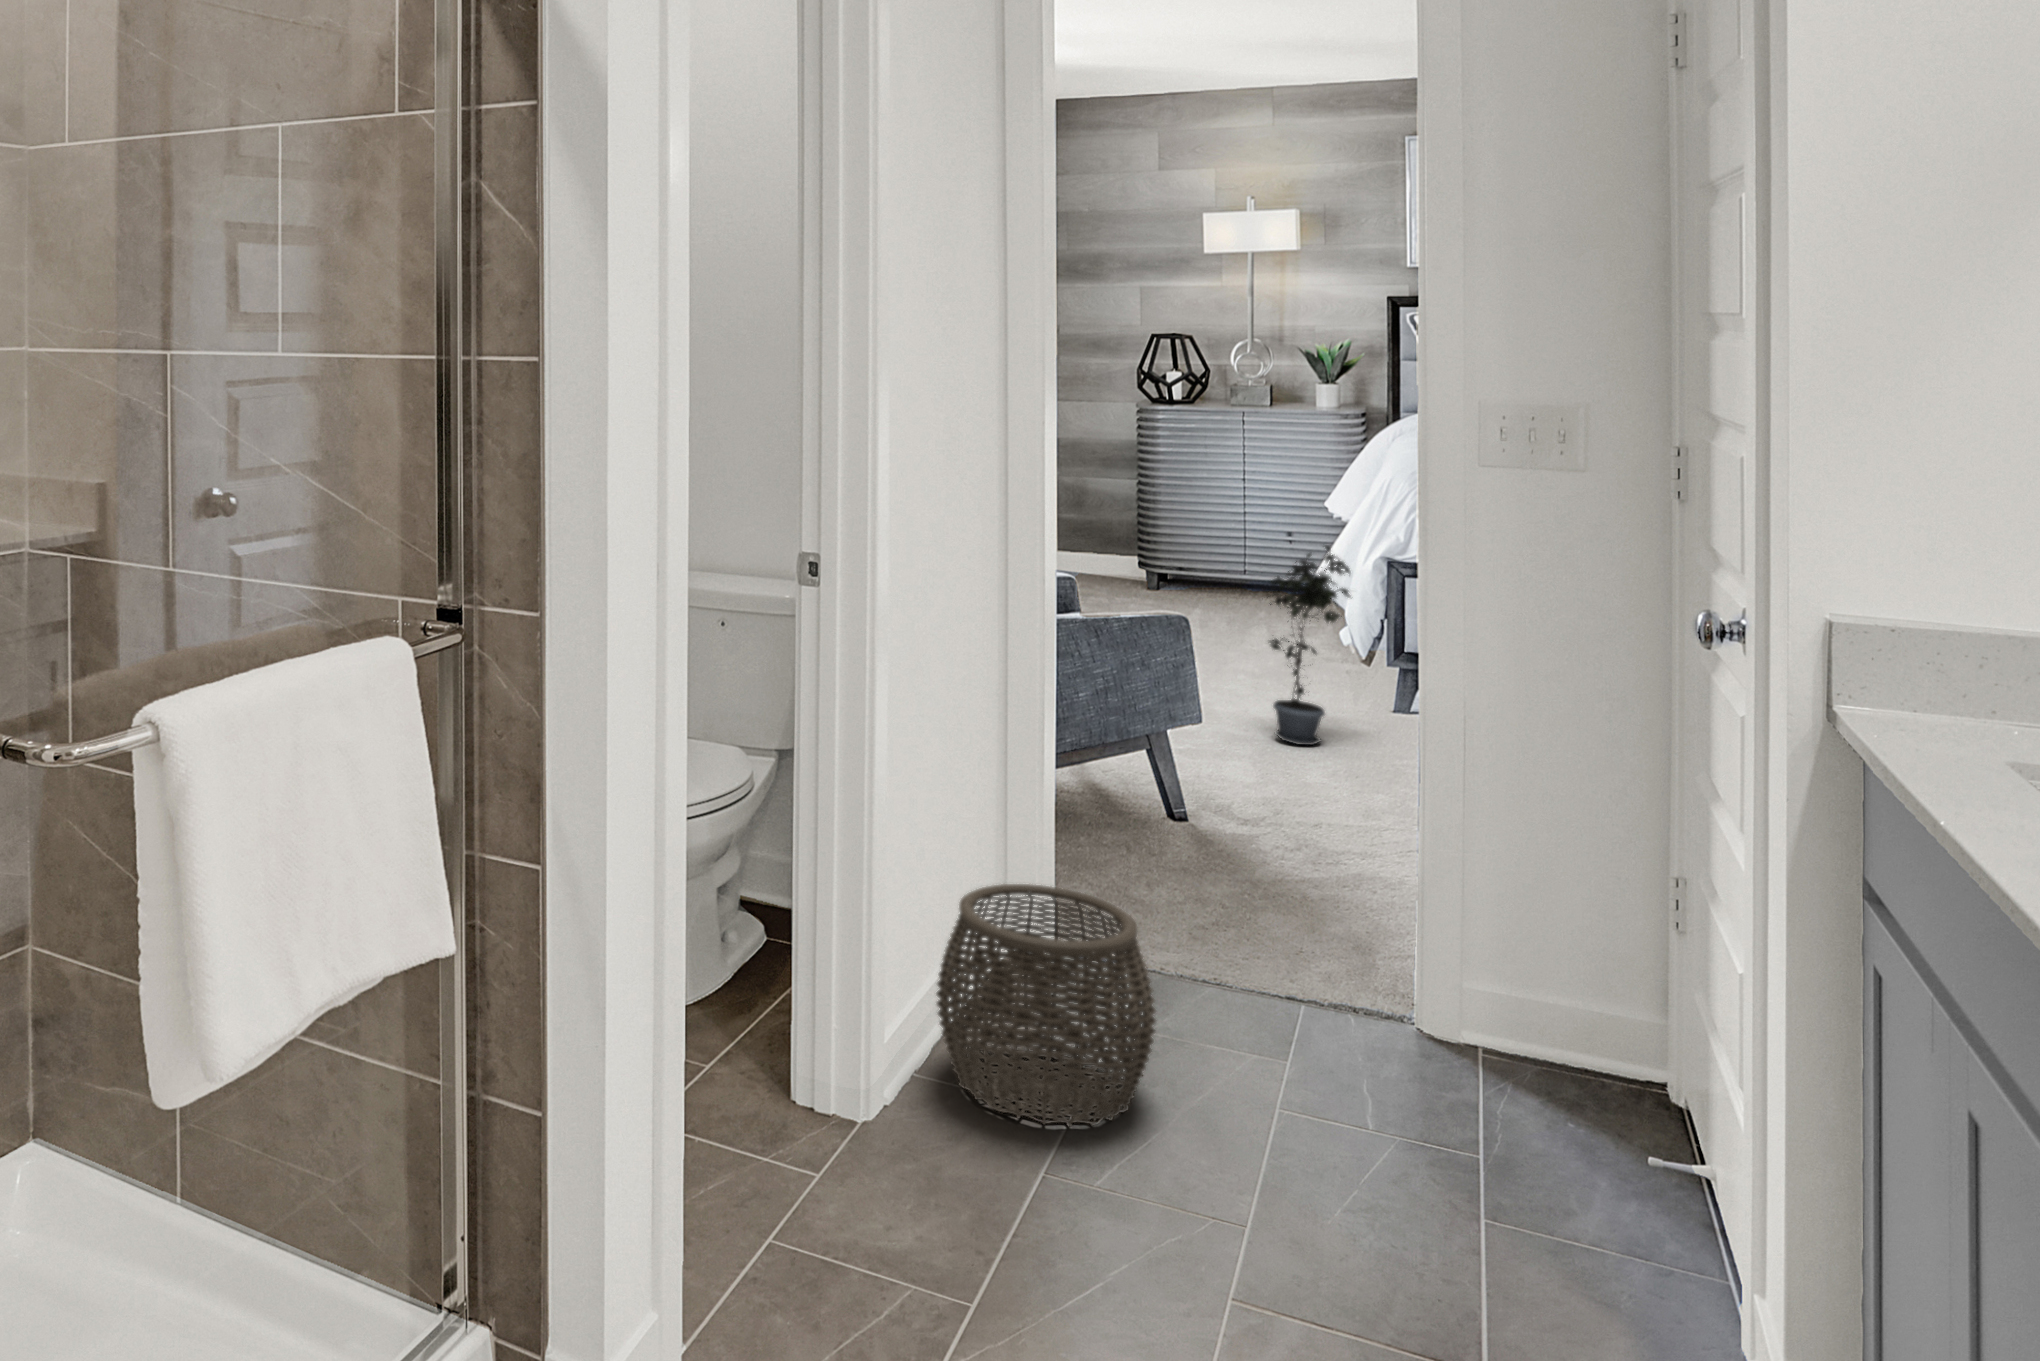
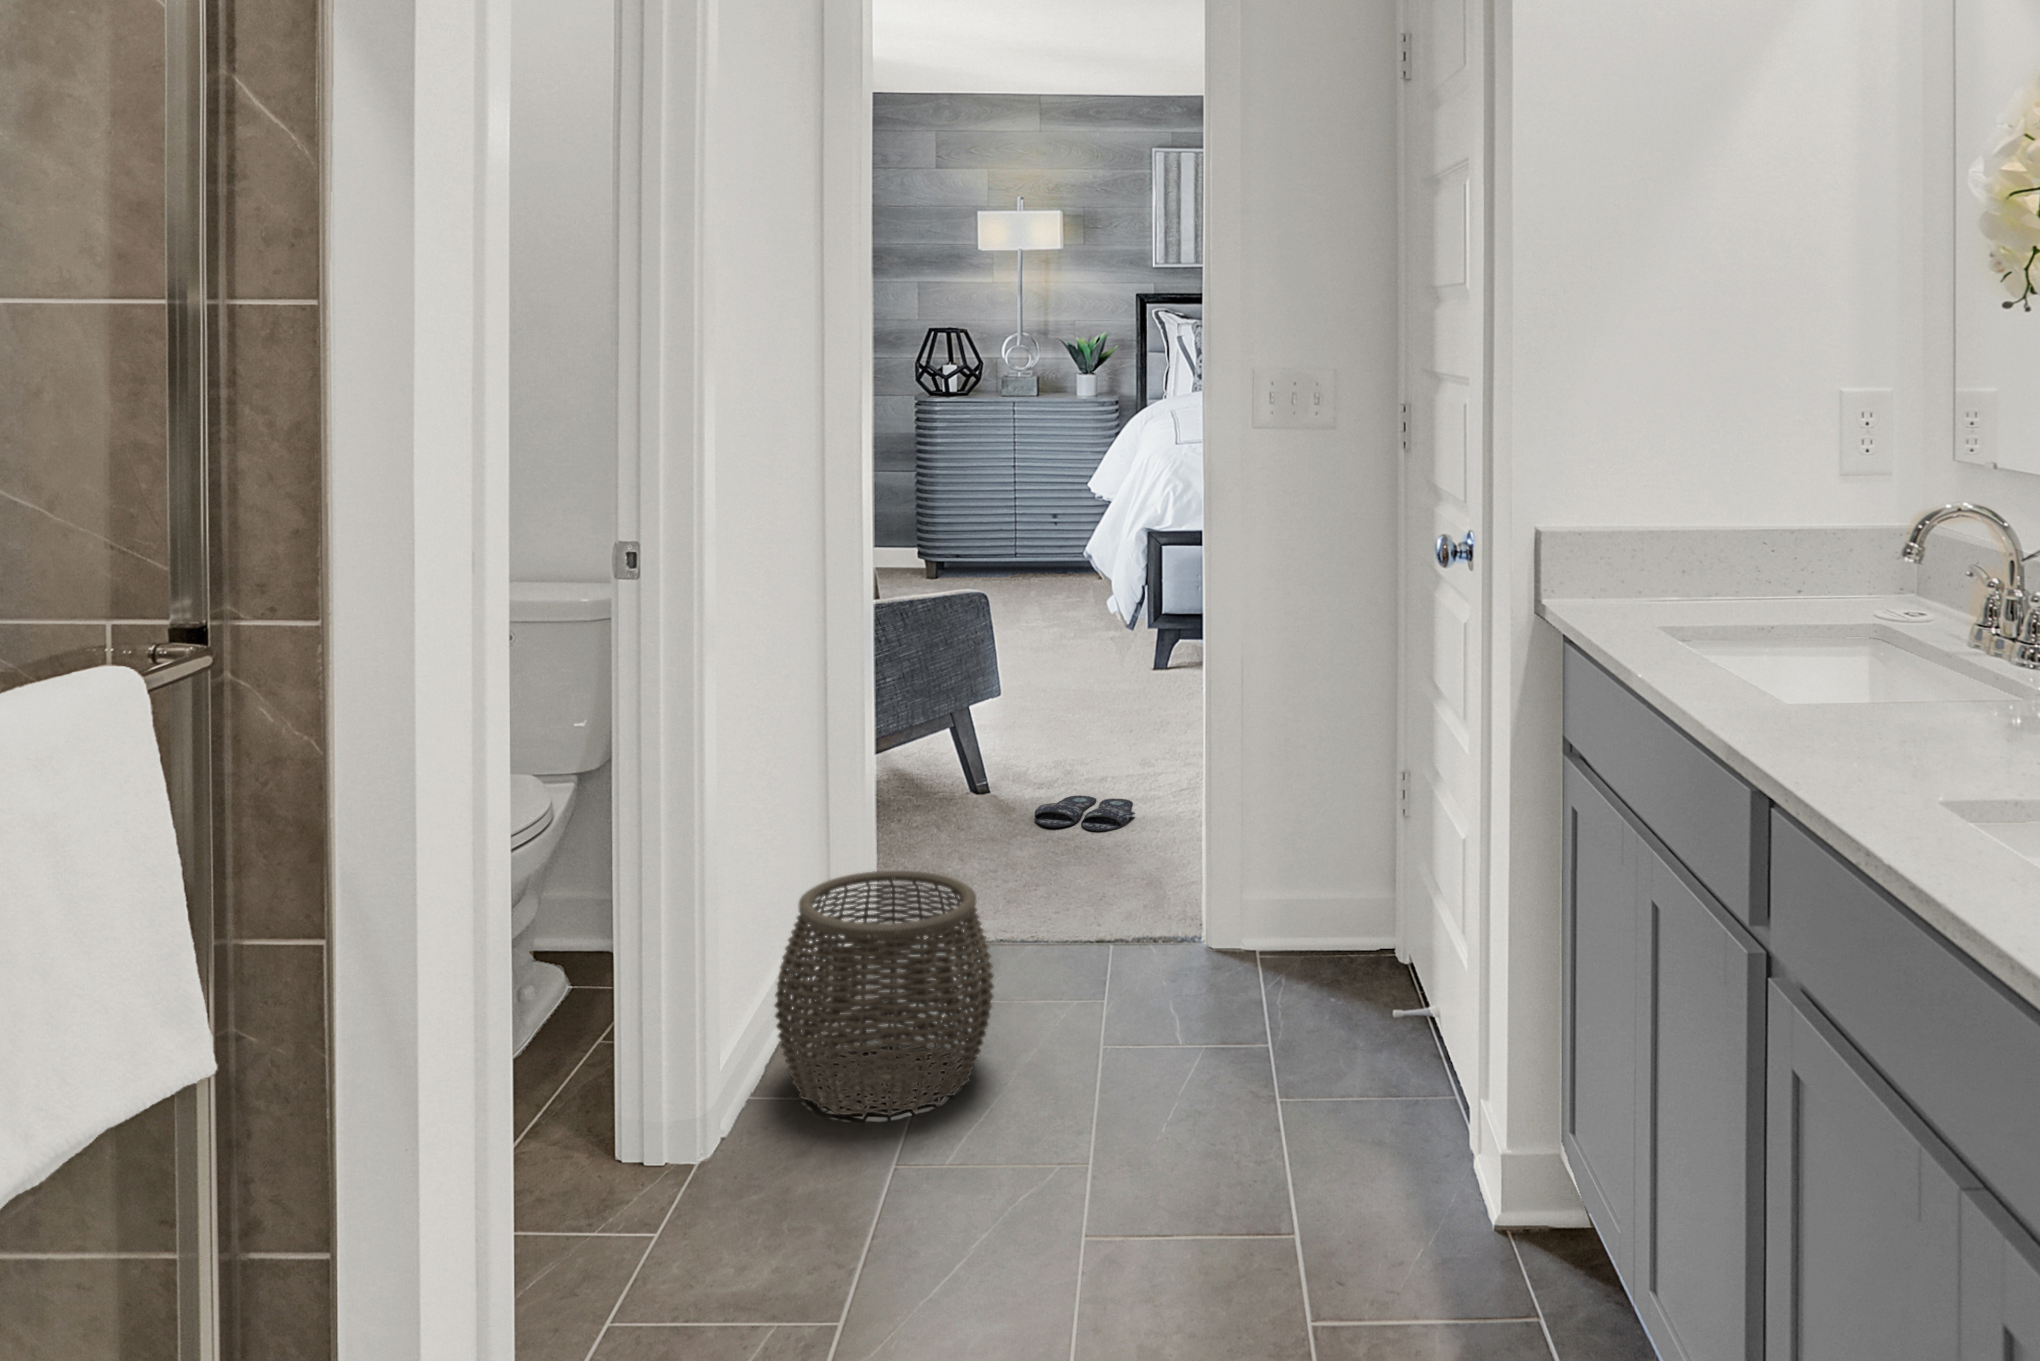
potted plant: present [1268,545,1350,745] -> none [1042,517,1126,707]
slippers: none [1232,840,1350,883] -> present [1035,795,1135,831]

